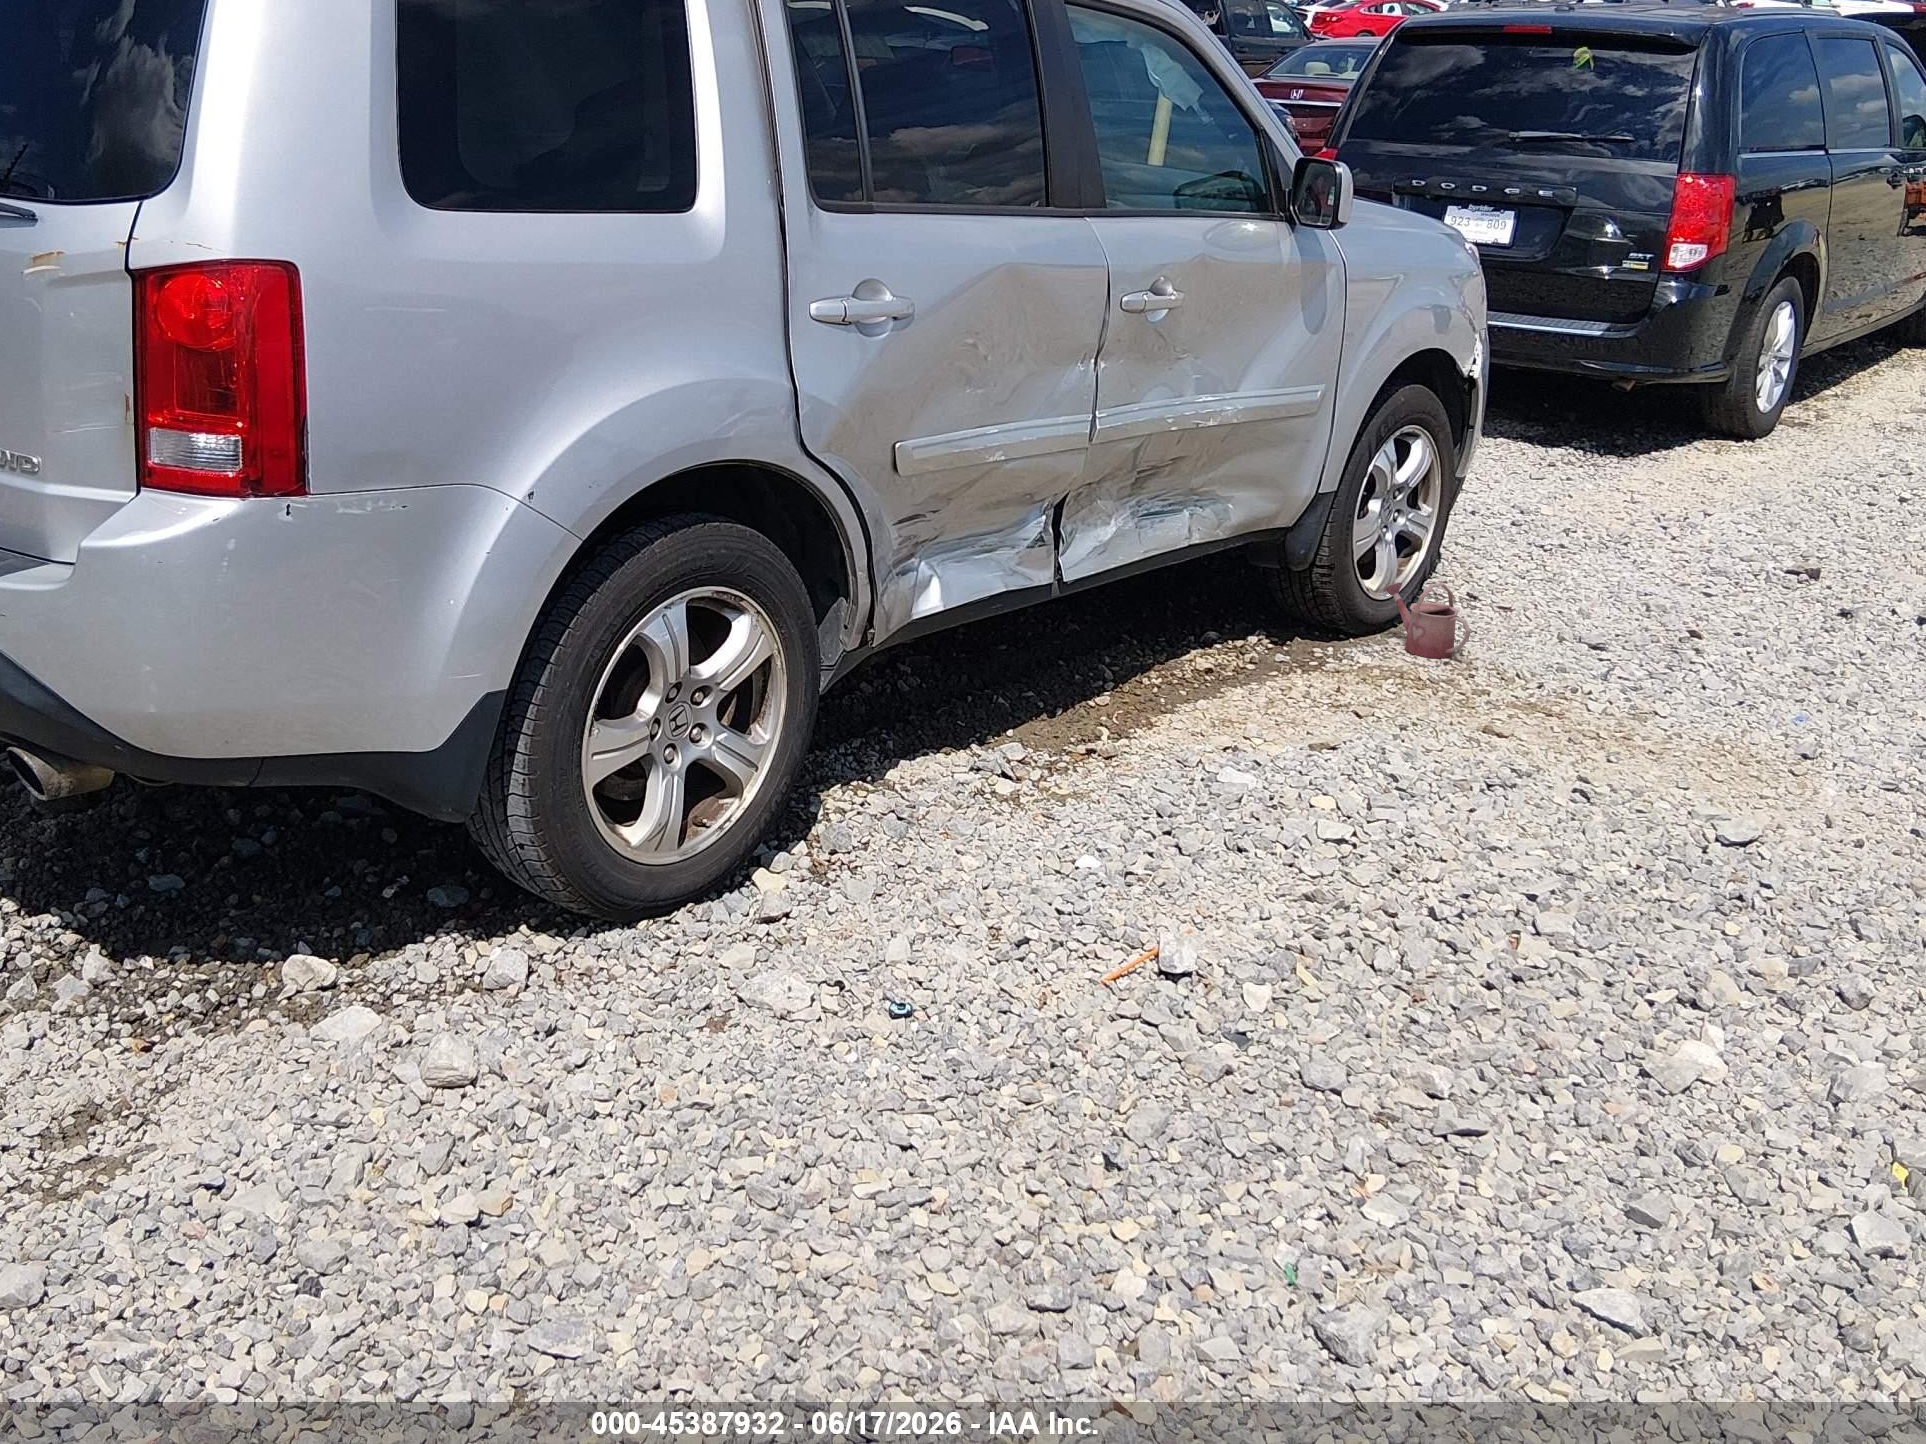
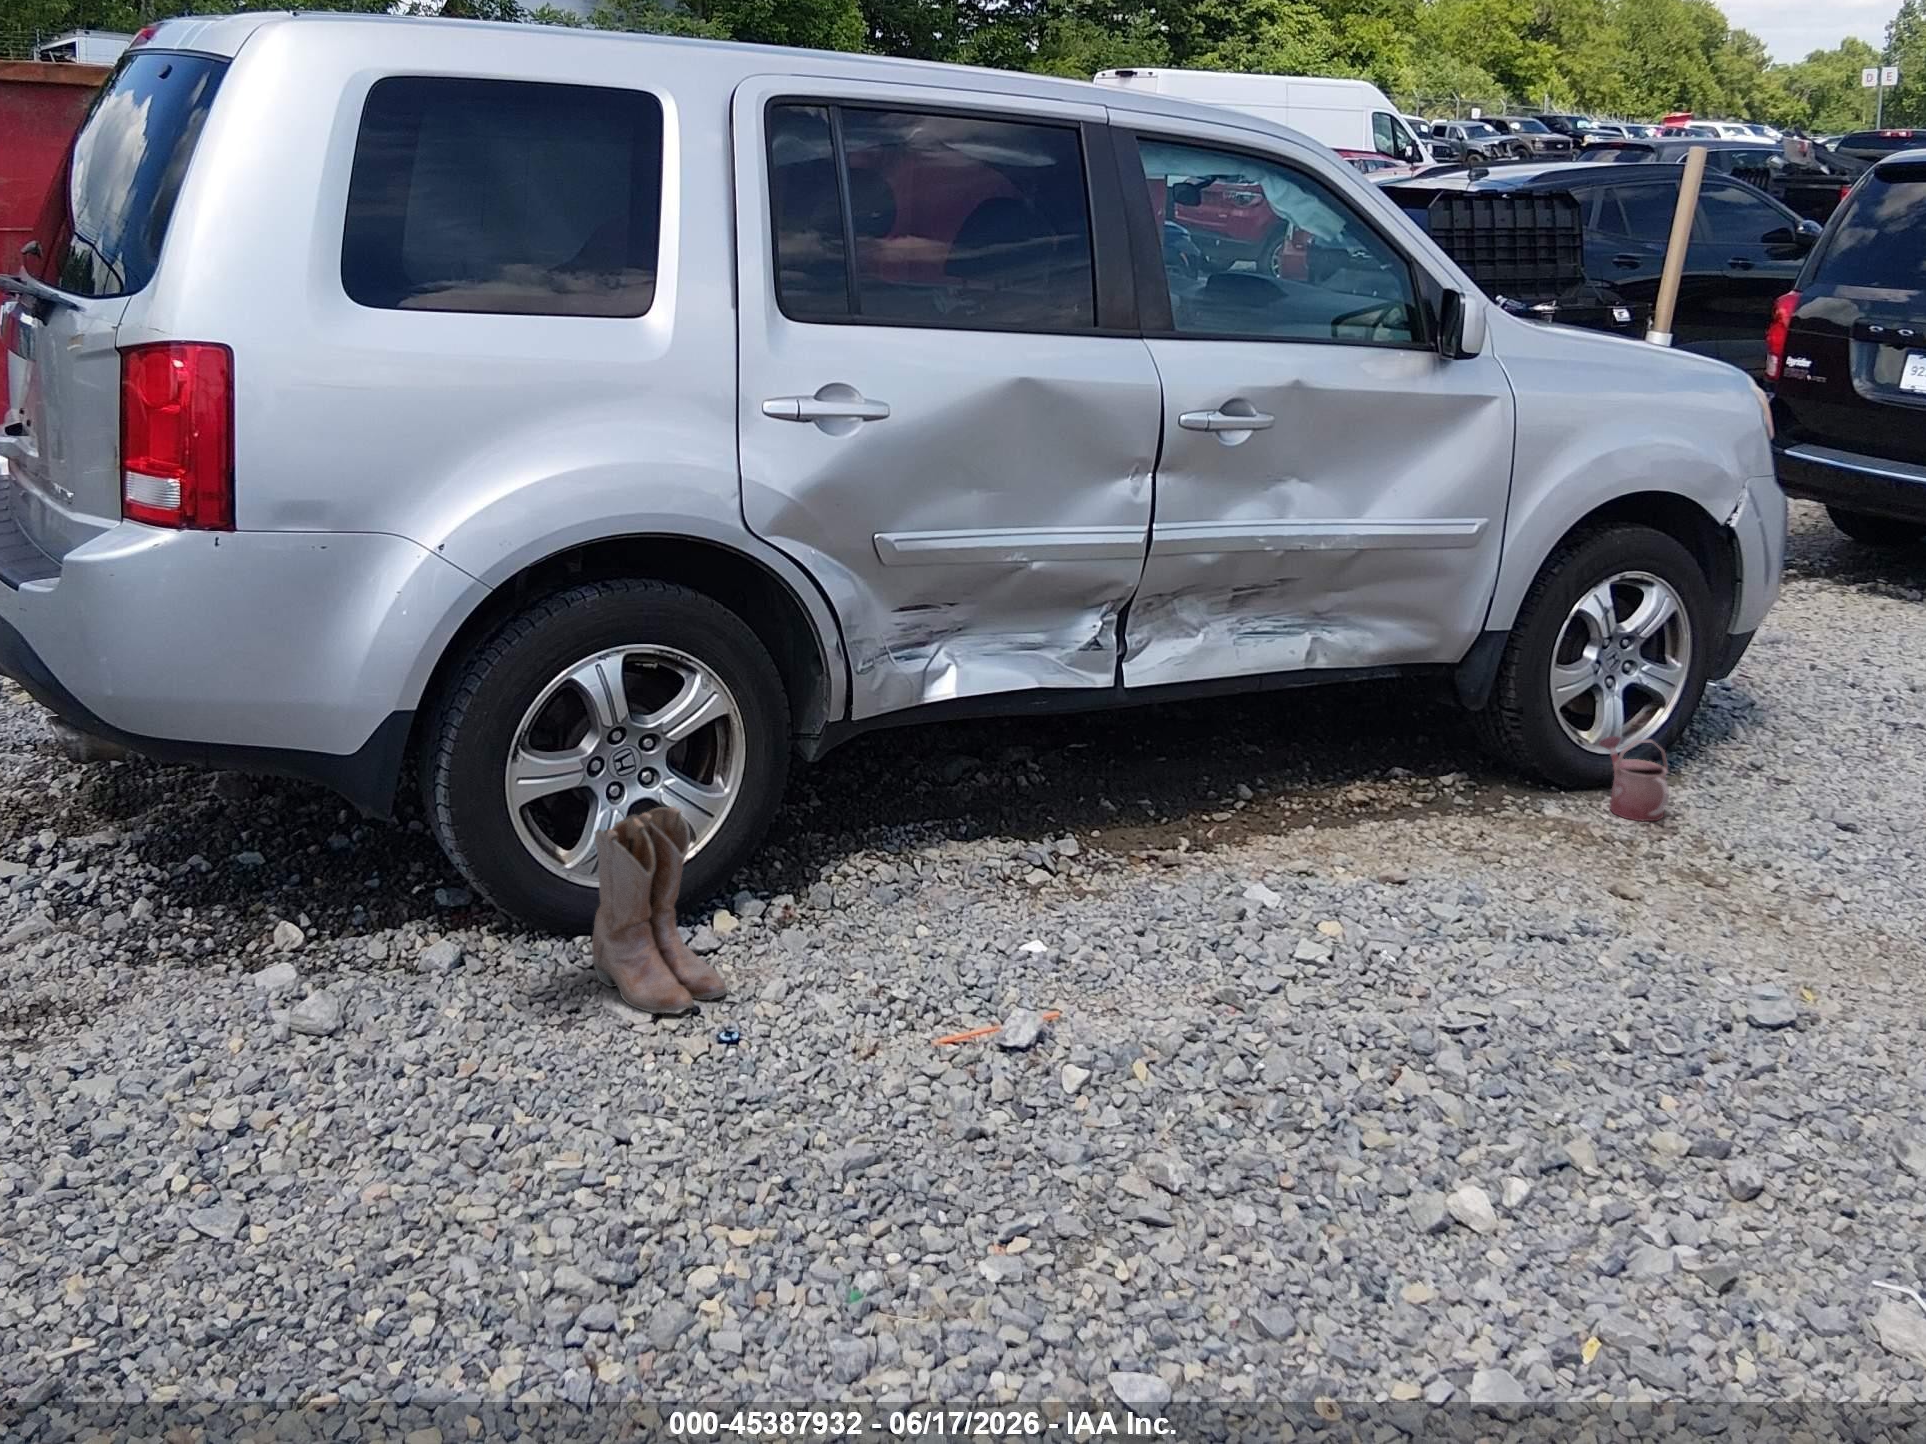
boots: none [678,760,843,990] -> present [591,806,729,1014]

